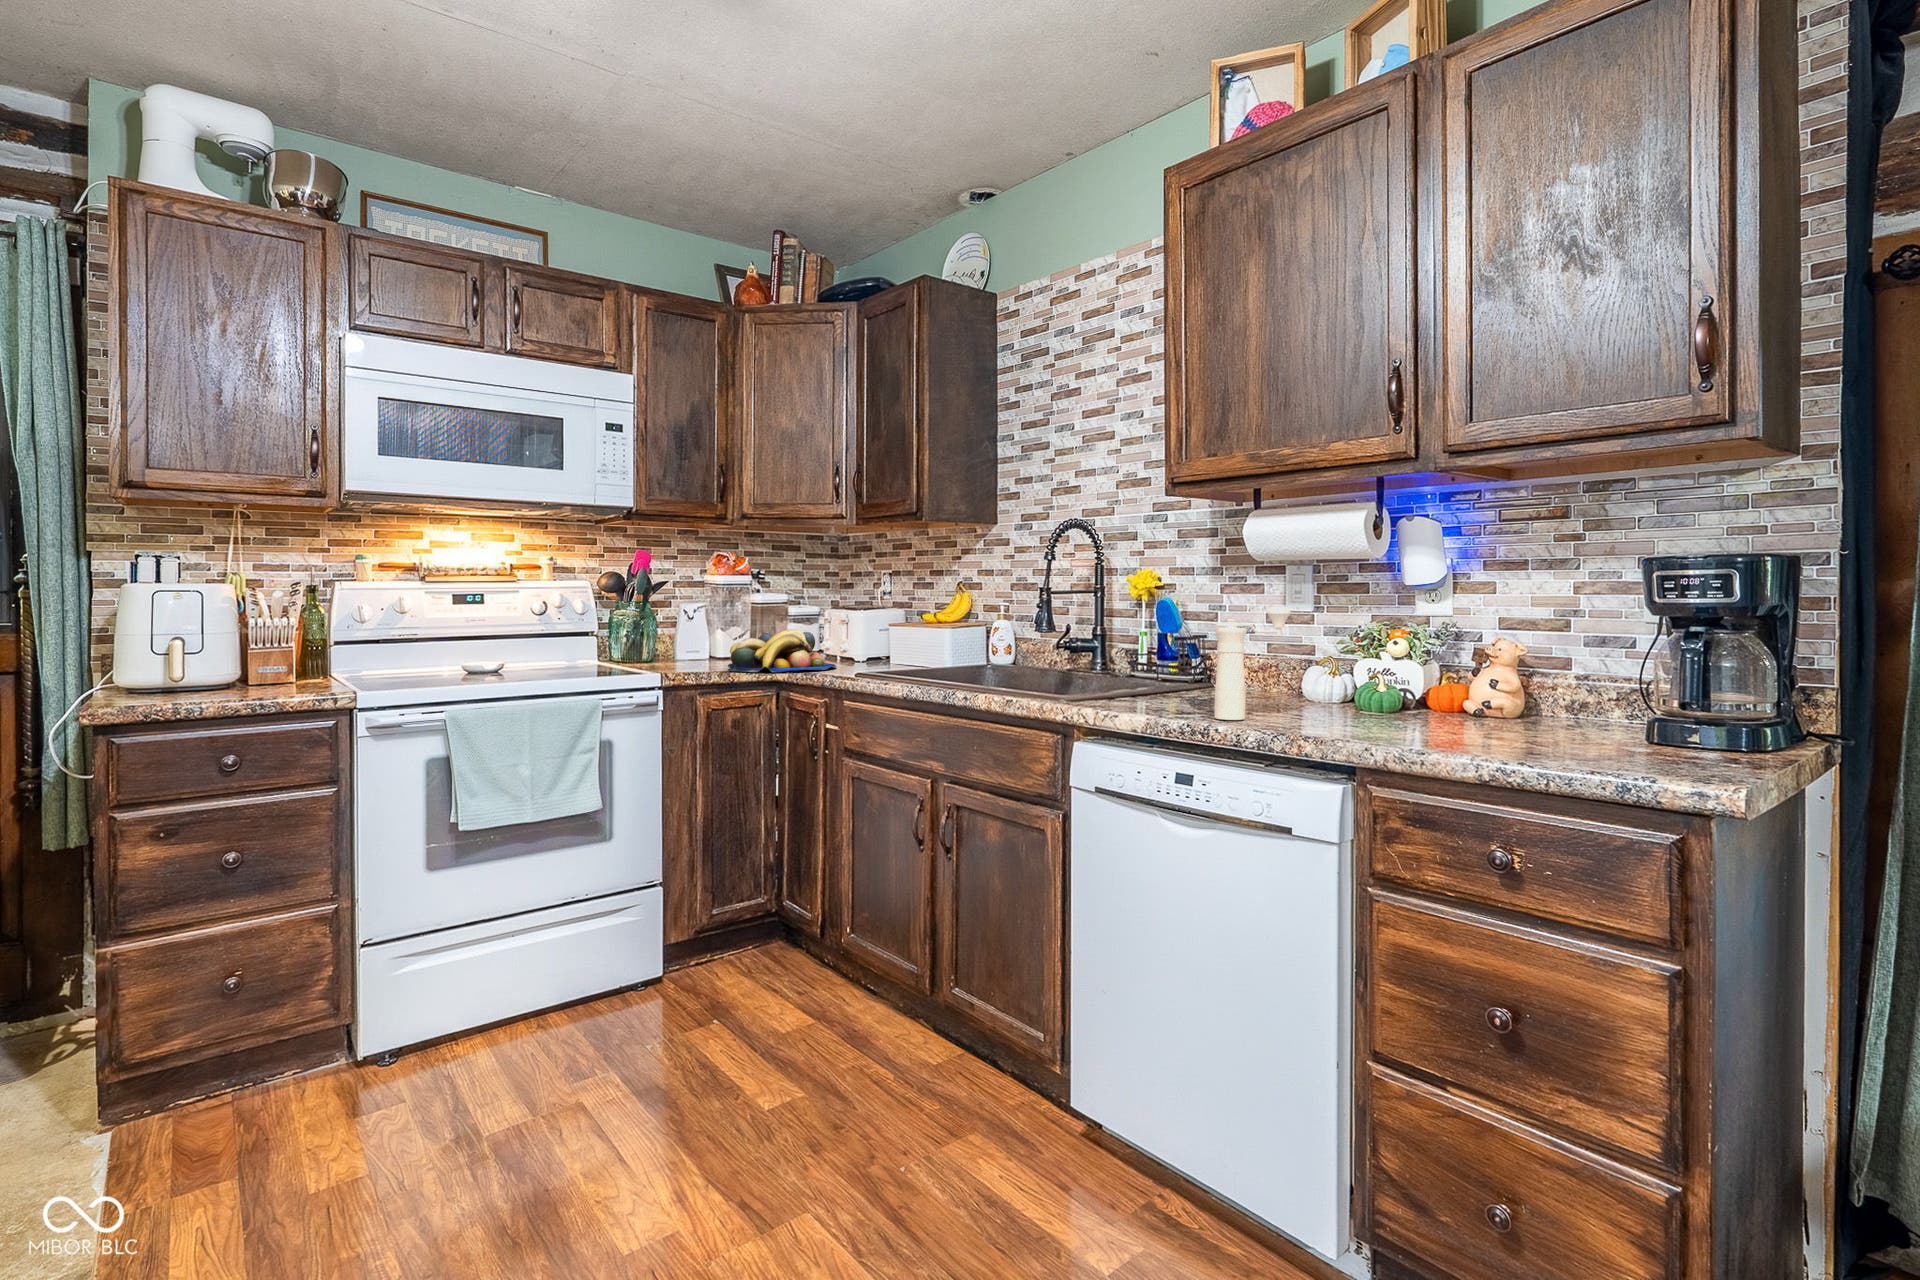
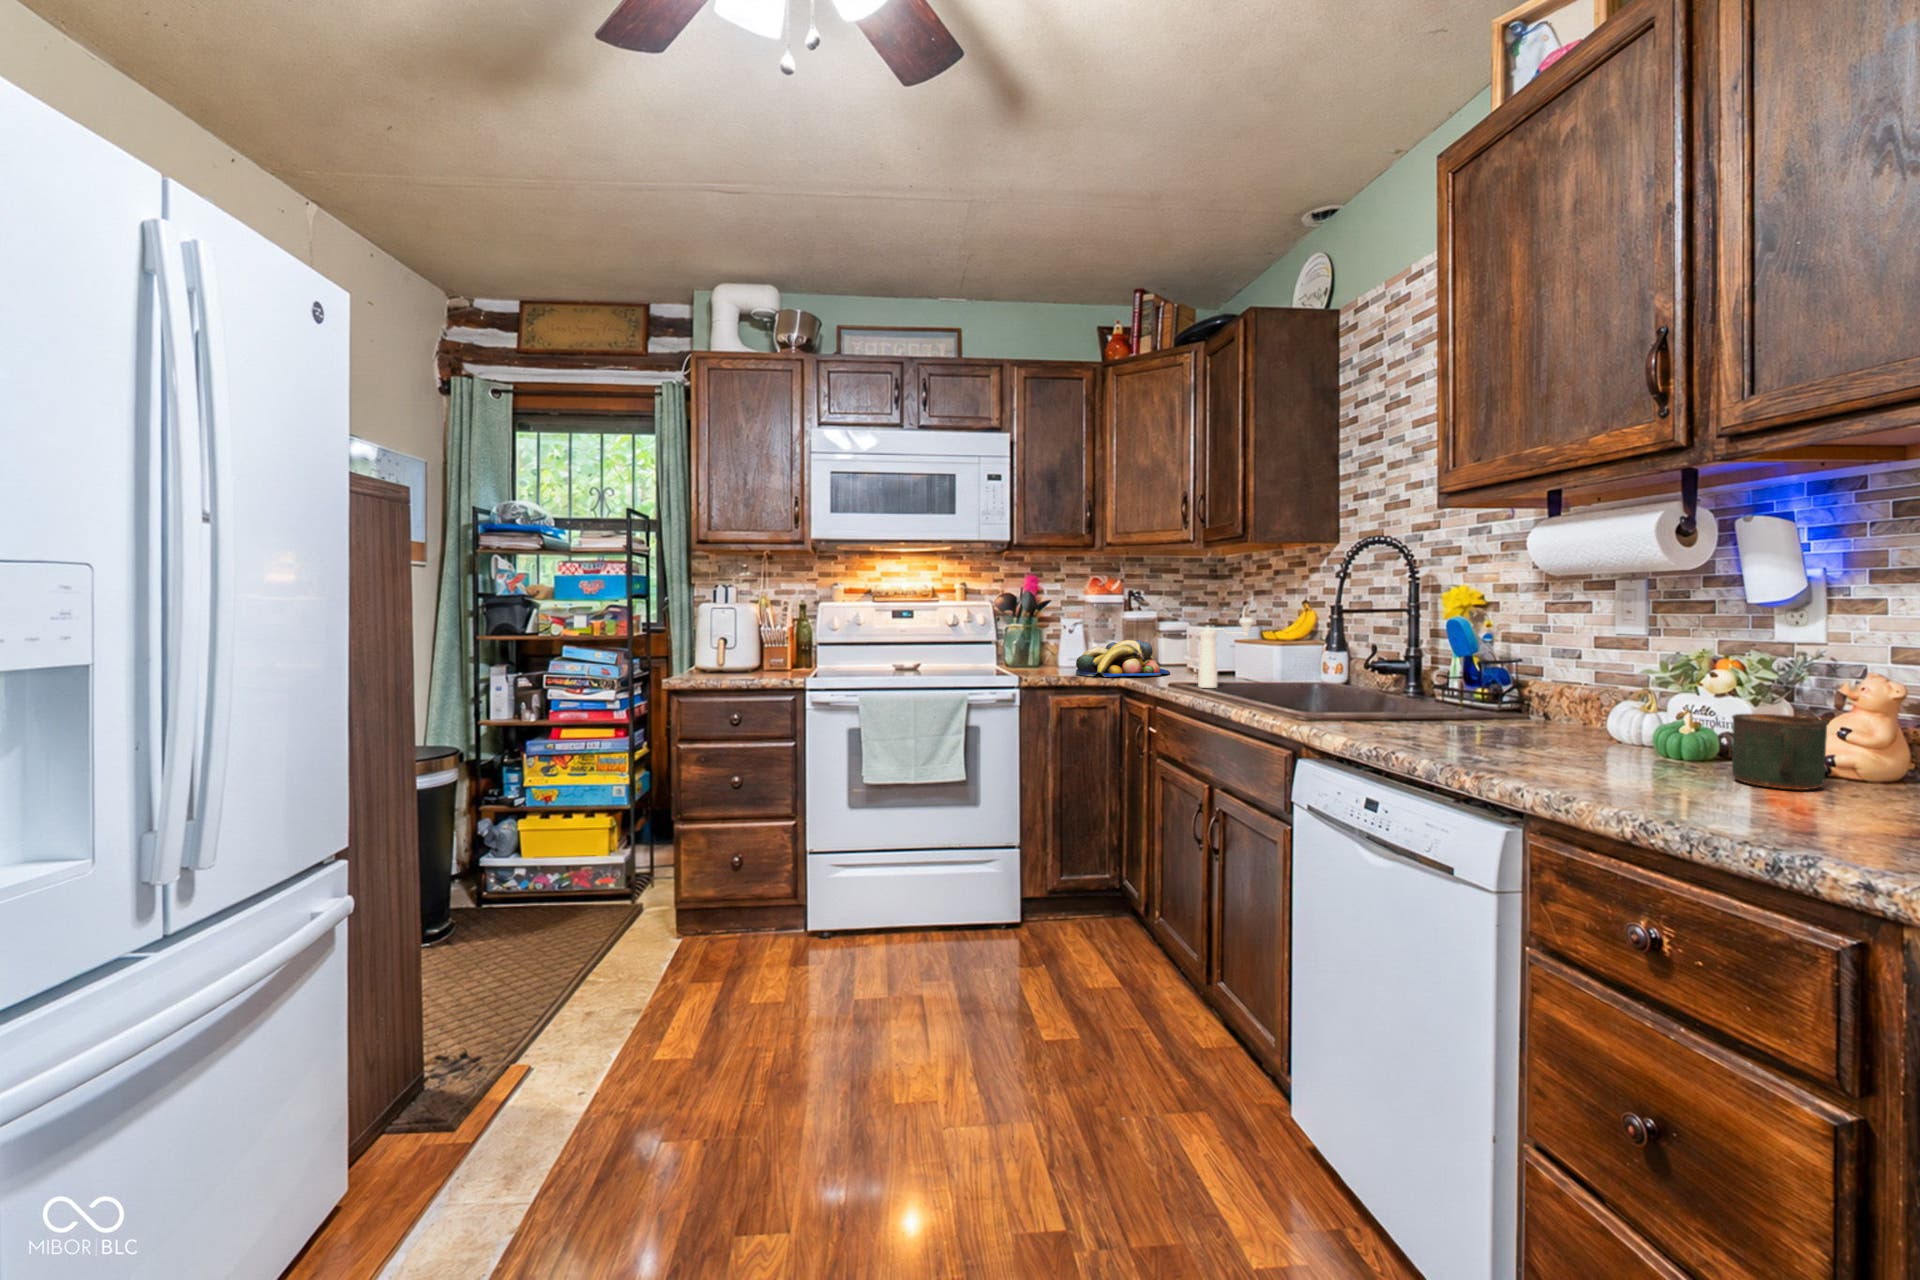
pepper mill: present [1215,606,1291,720] -> present [1198,617,1254,688]
mug: none [1433,669,1496,726] -> present [1732,714,1828,790]

